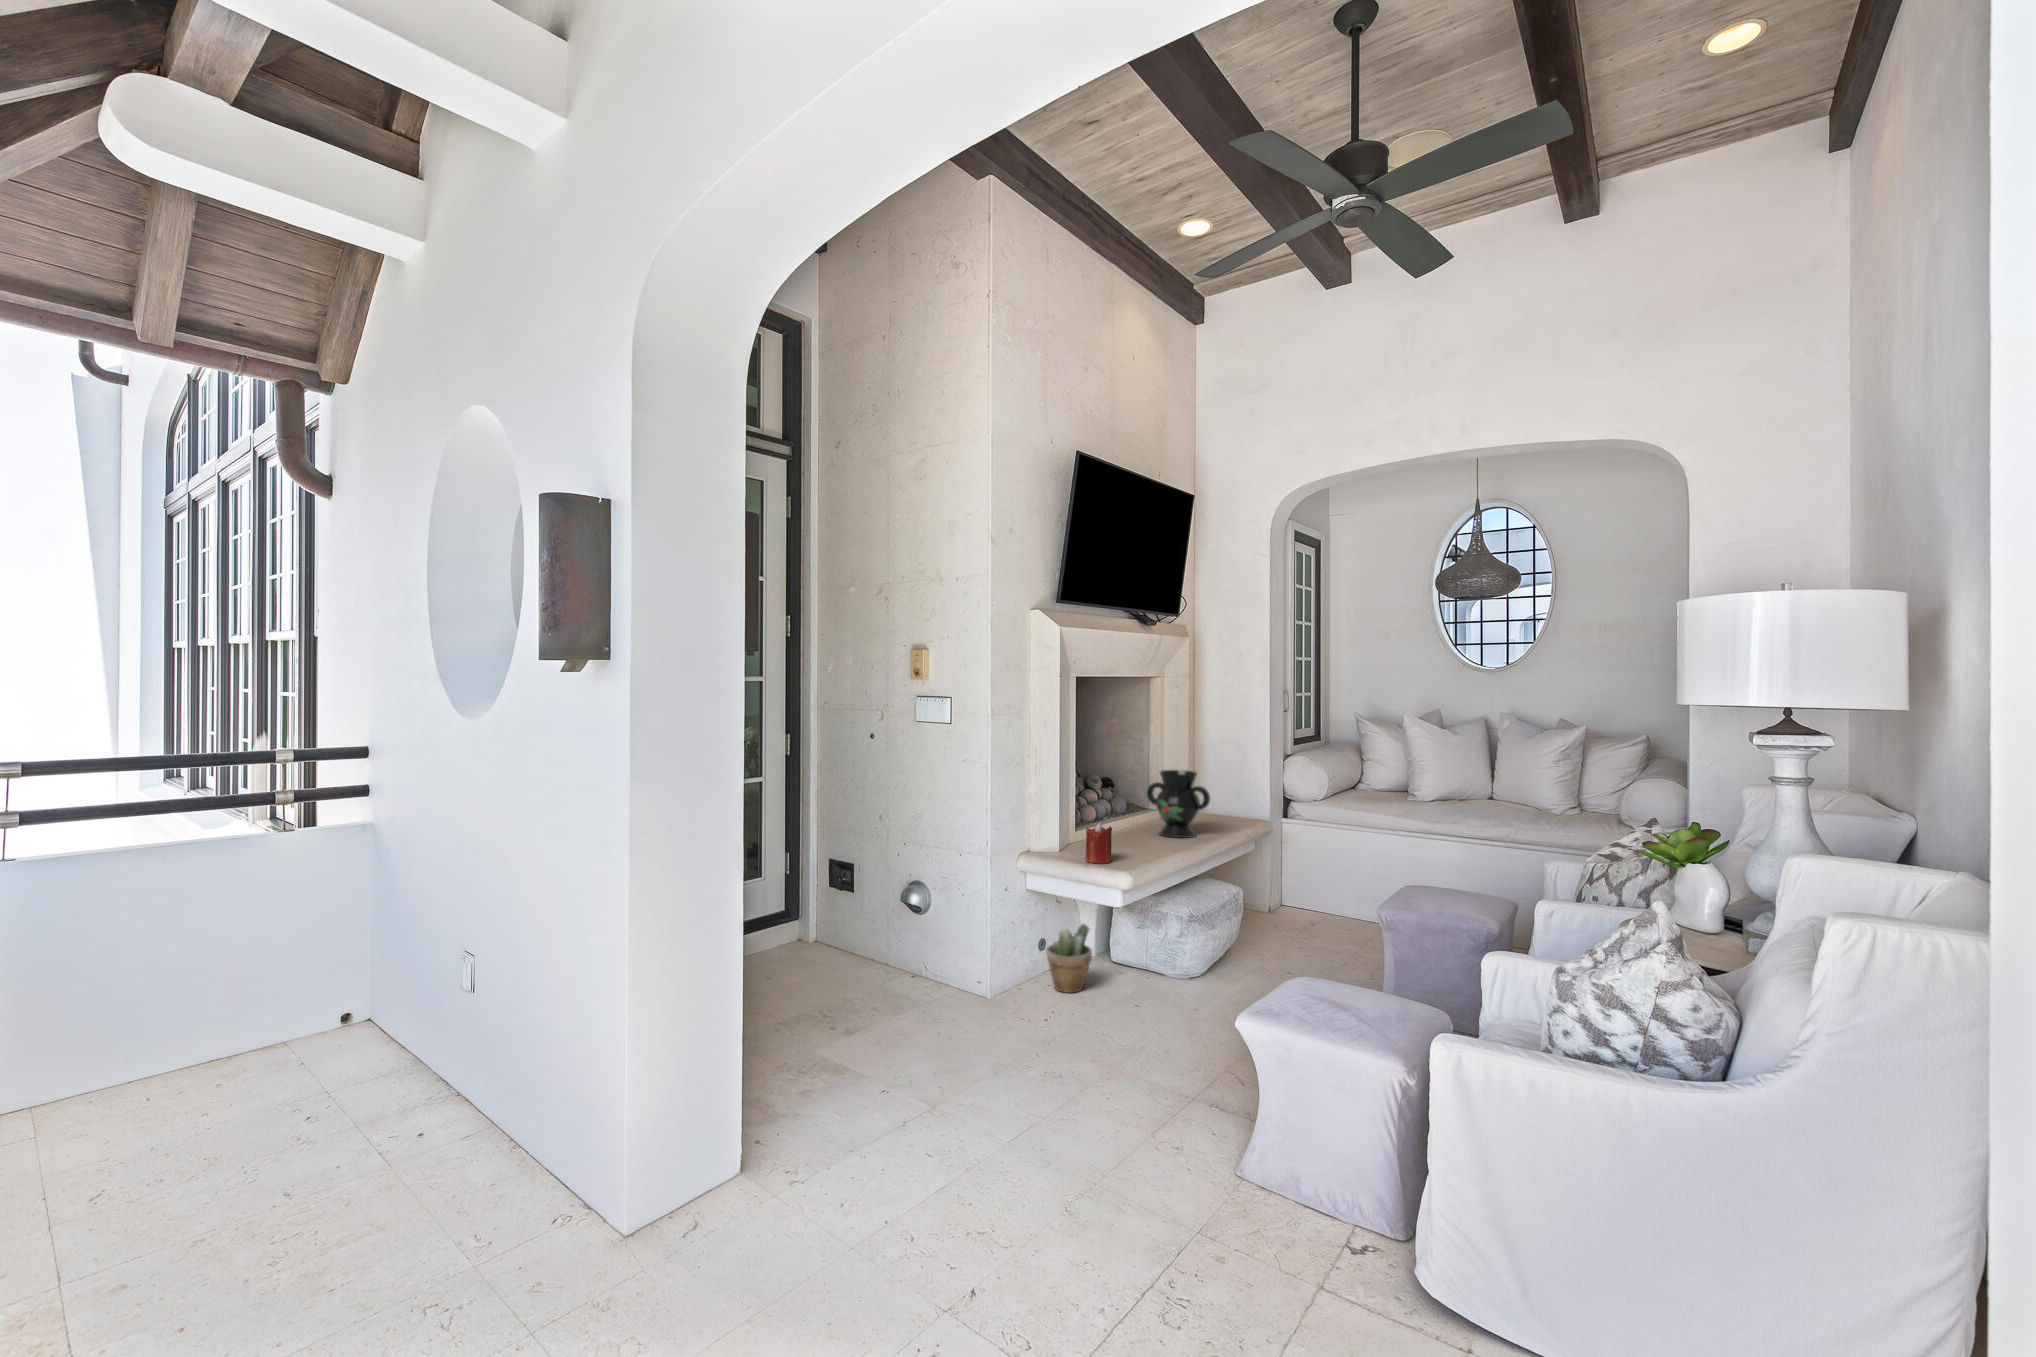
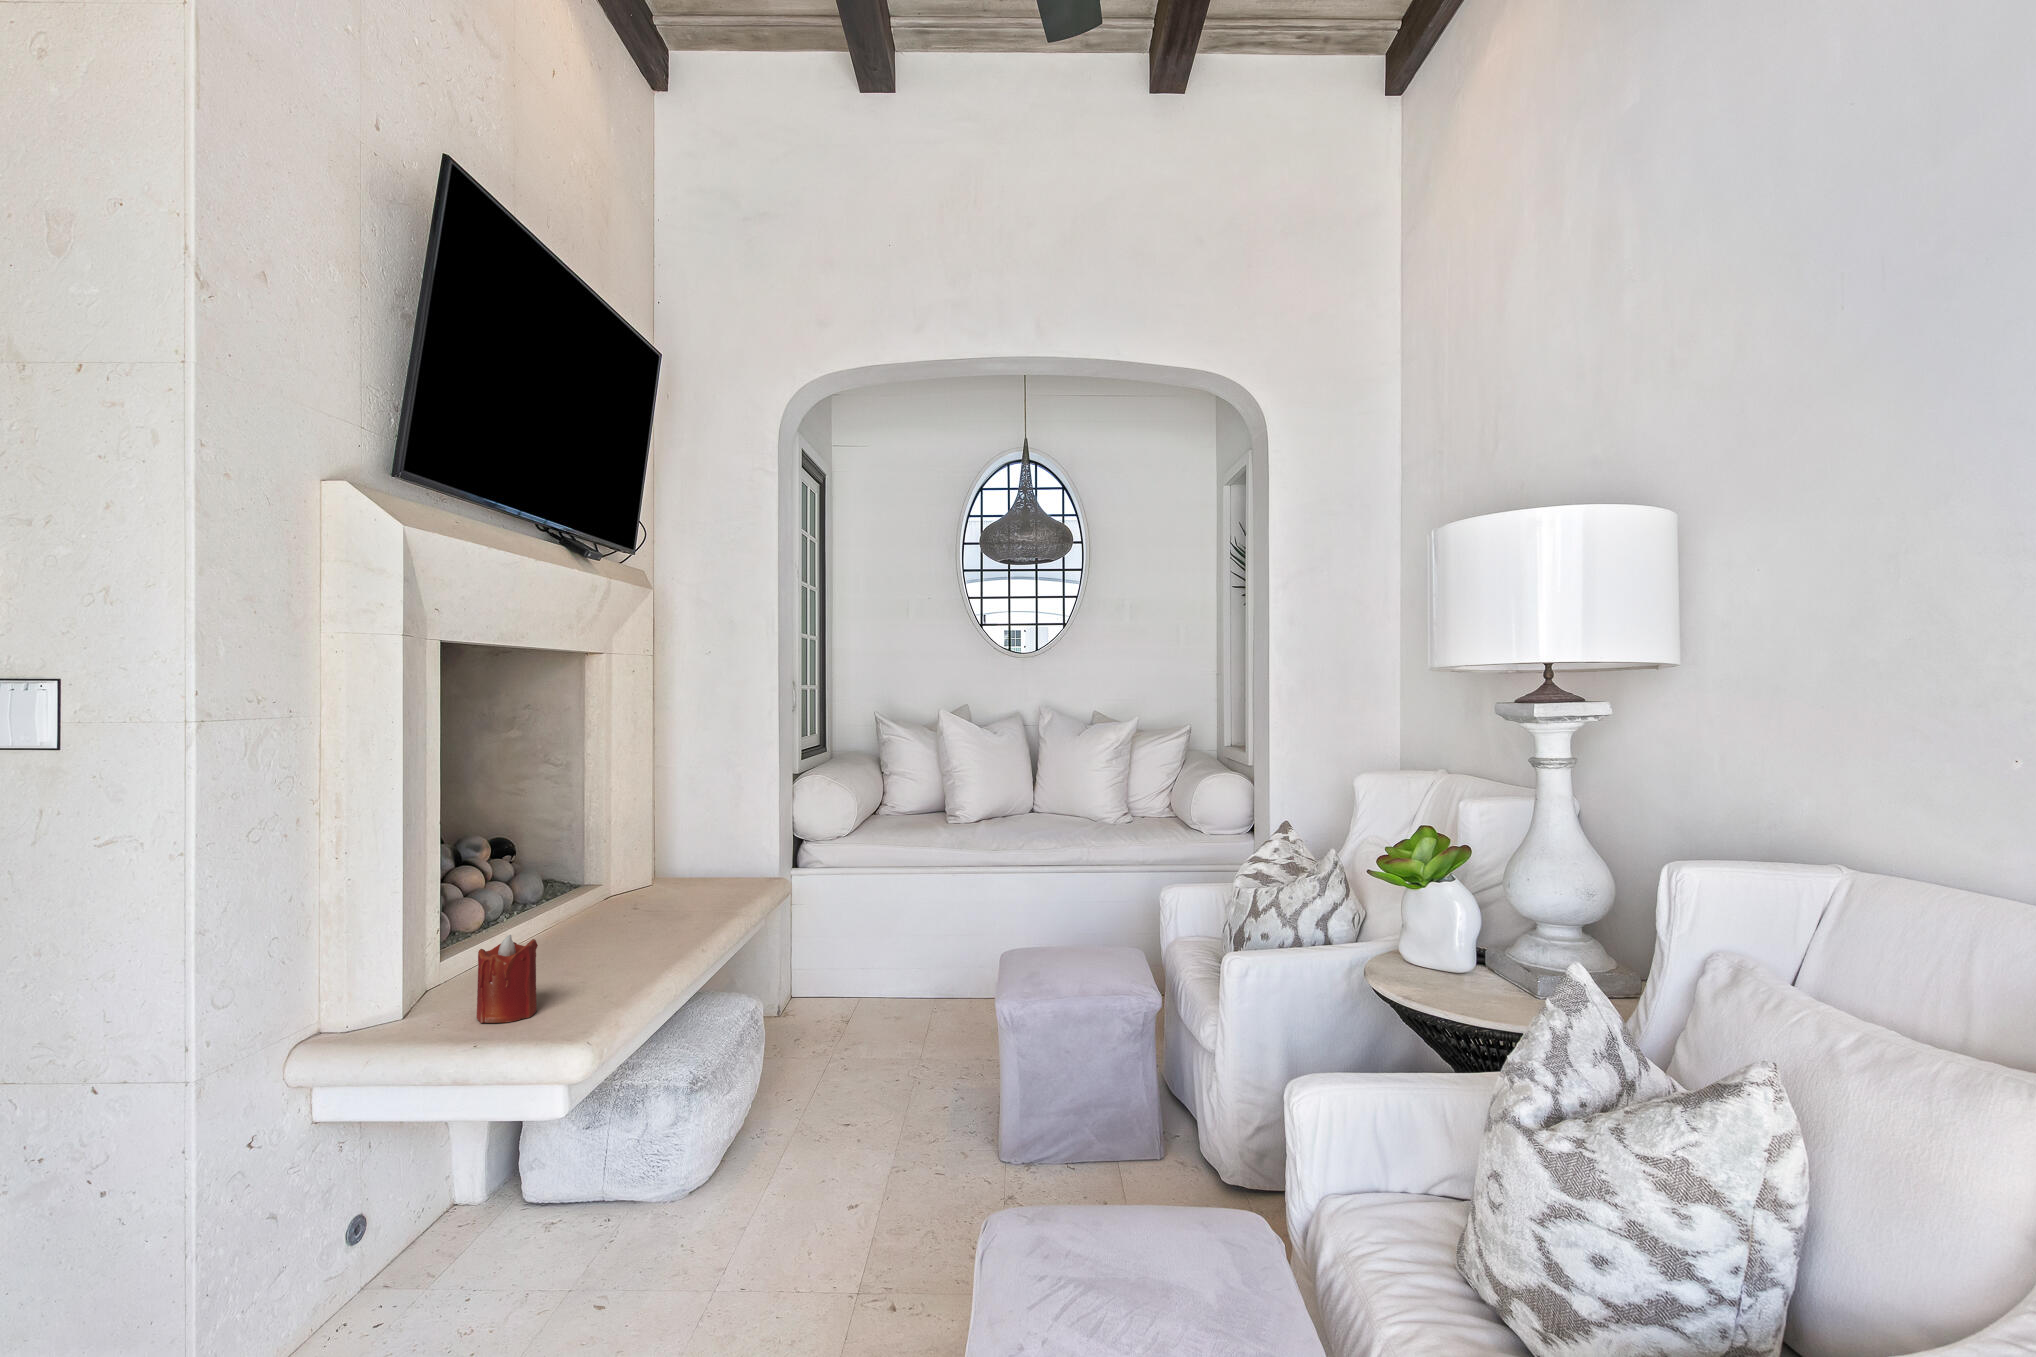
decorative vase: present [1147,770,1210,838] -> none [587,812,708,934]
potted plant: present [1046,924,1092,993] -> none [379,1146,492,1311]

